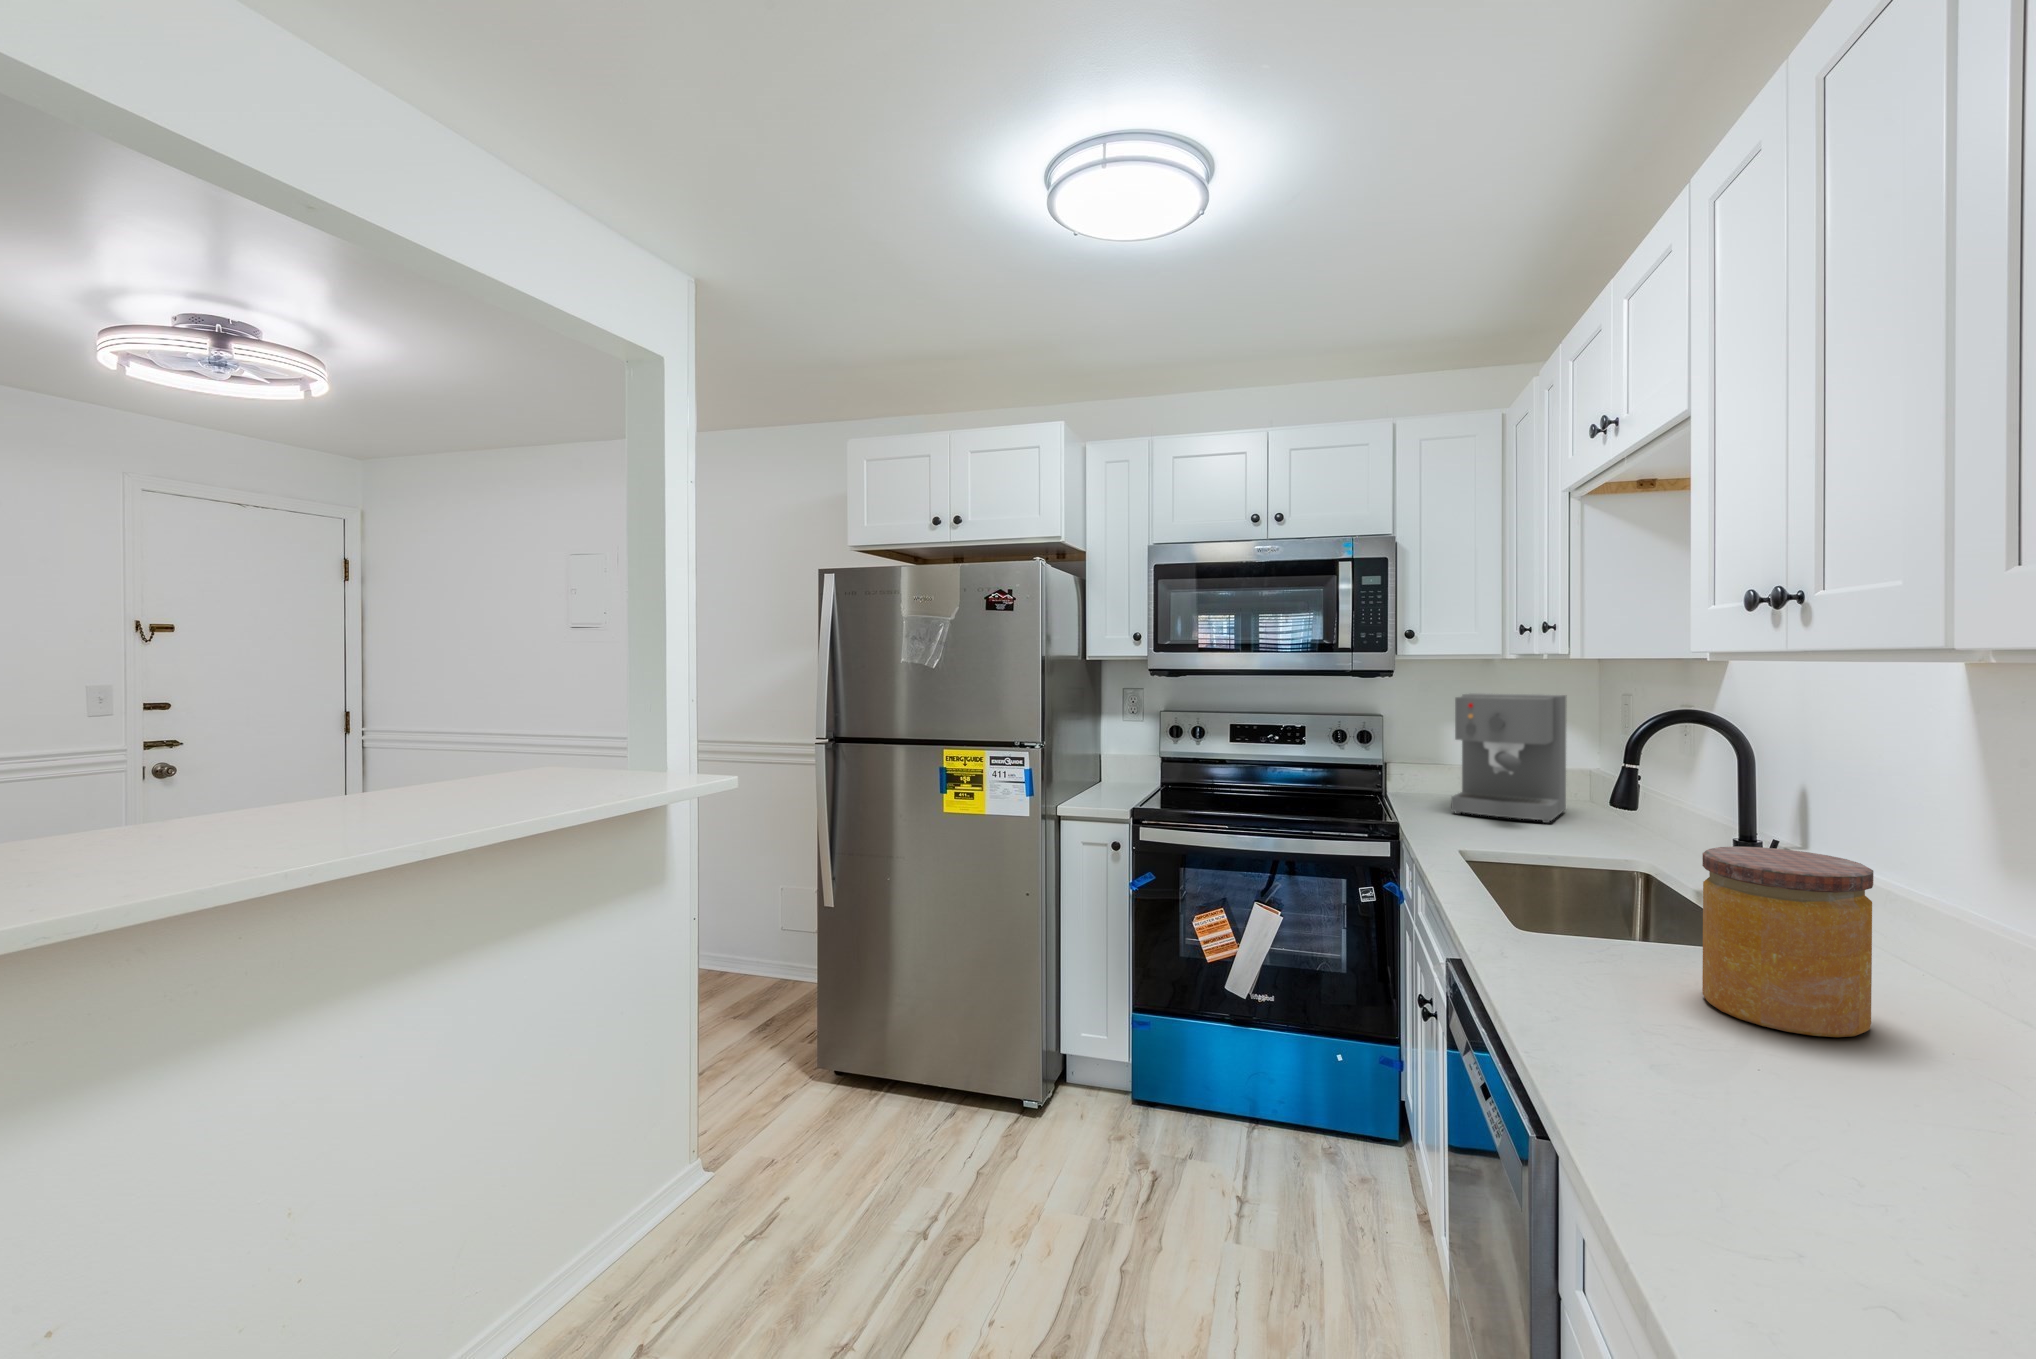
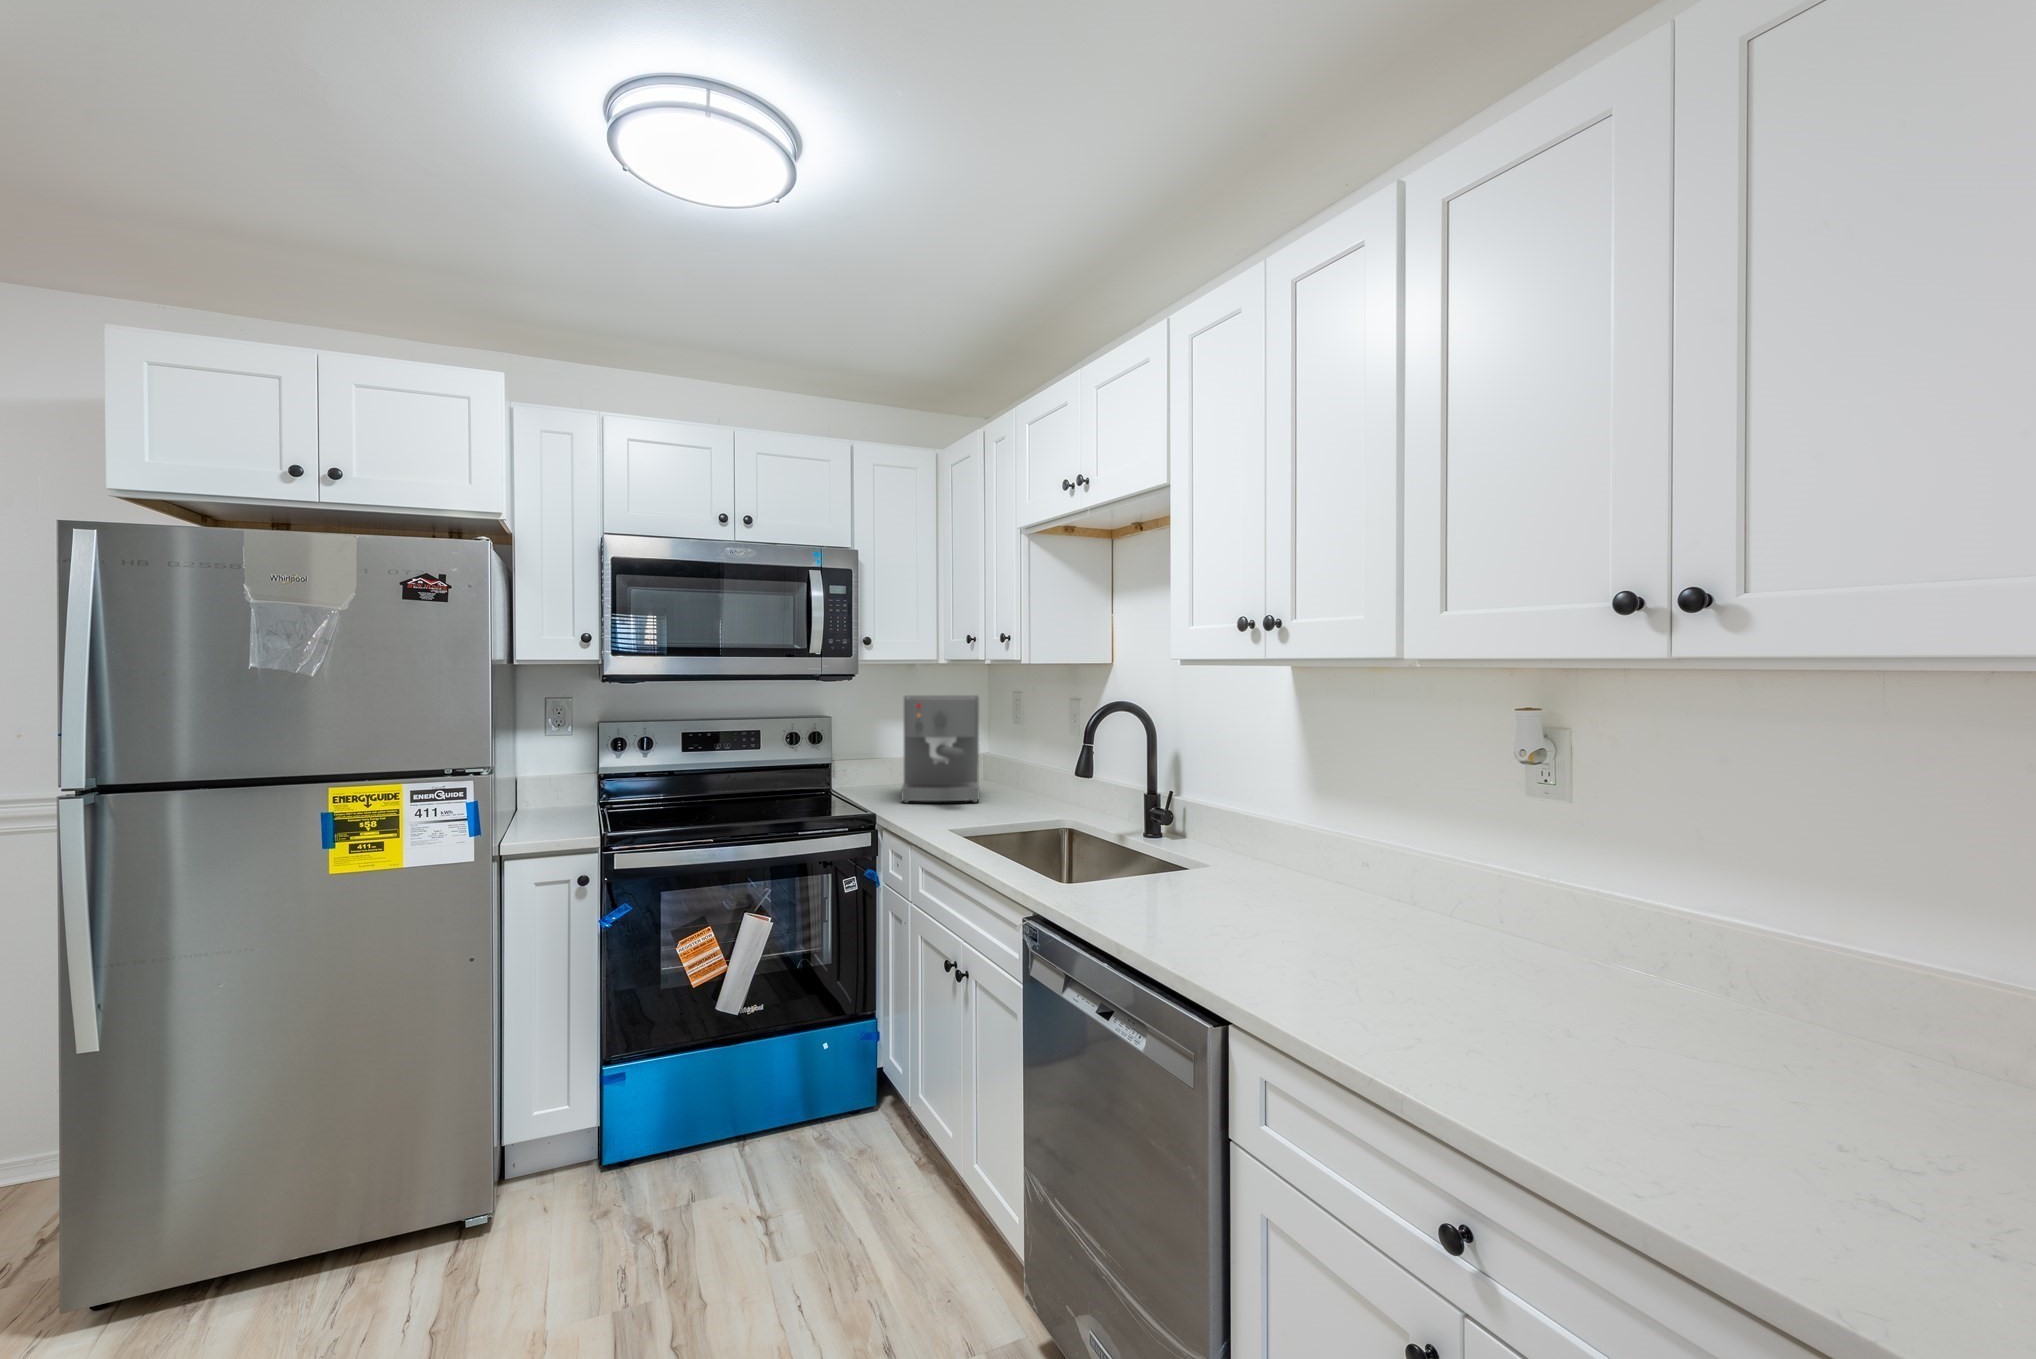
jar: present [1702,846,1874,1037] -> none [1186,798,1274,918]

